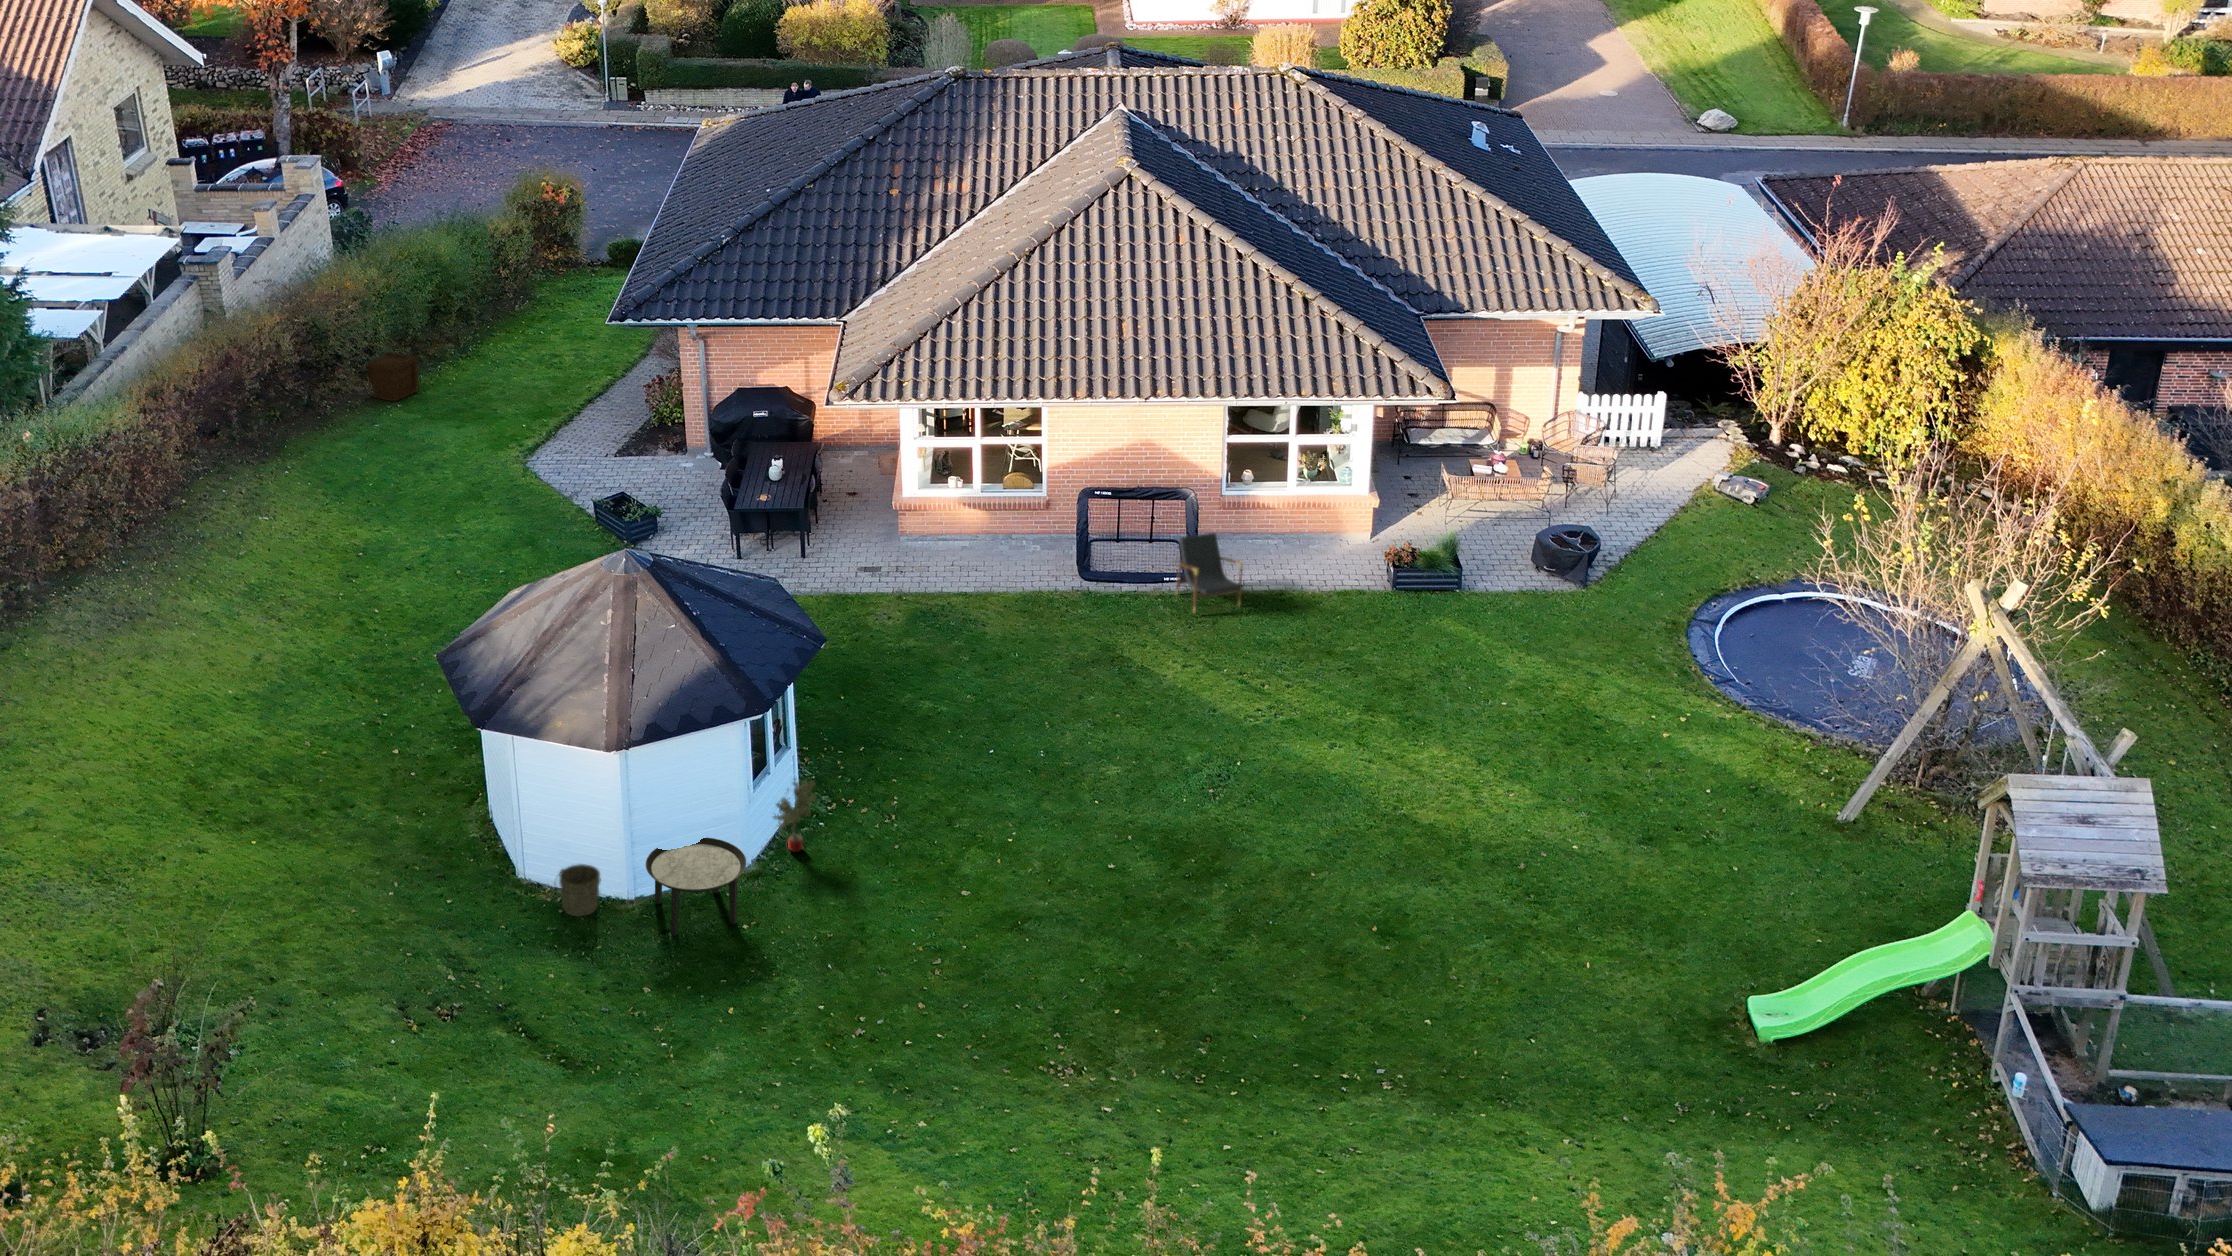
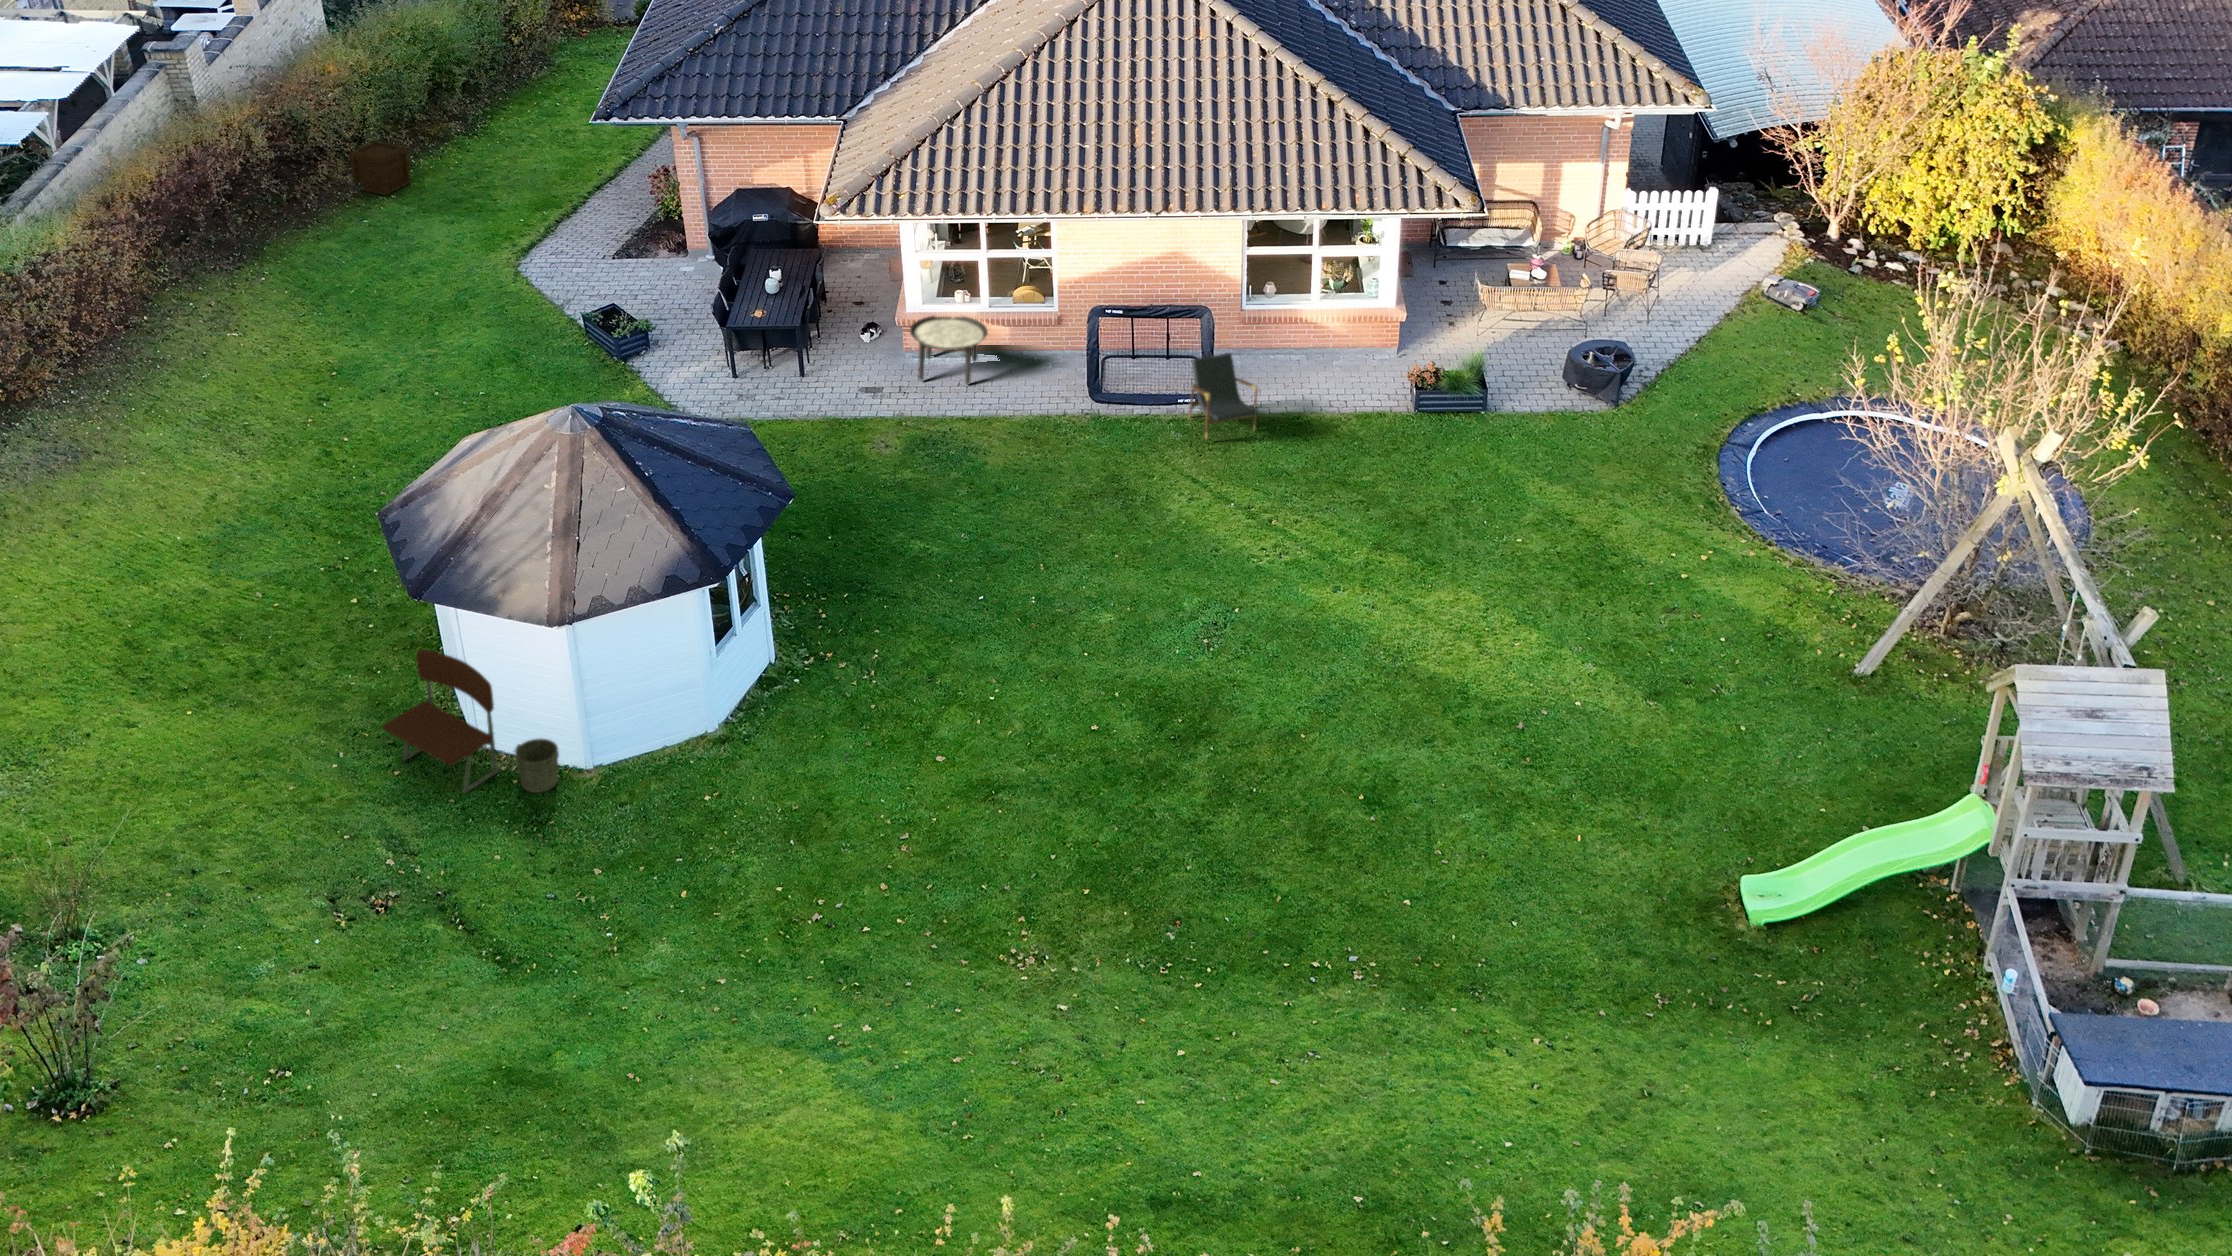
bench: none [432,777,541,917] -> present [383,649,499,793]
potted tree: present [774,778,816,852] -> none [743,640,791,716]
round table: present [646,837,746,936] -> present [910,316,988,384]

